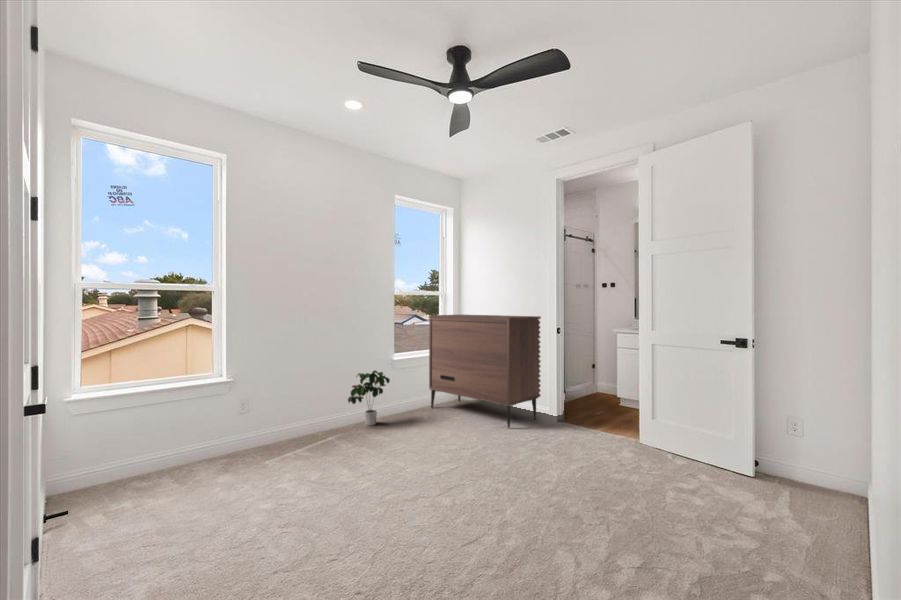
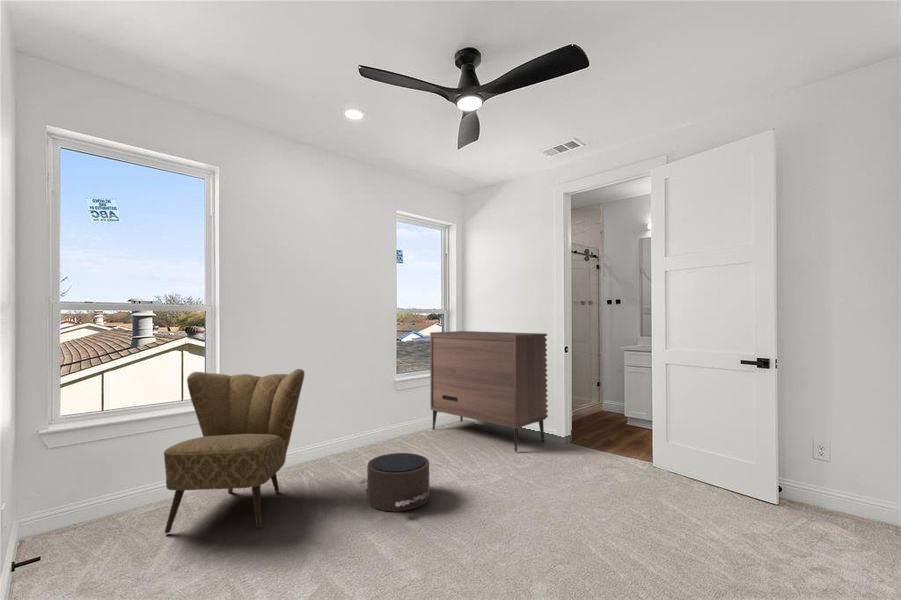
armchair: none [179,346,307,493] -> present [164,369,304,533]
potted plant: present [348,371,390,425] -> none [346,391,390,450]
pouf: none [358,426,424,477] -> present [359,453,430,511]

